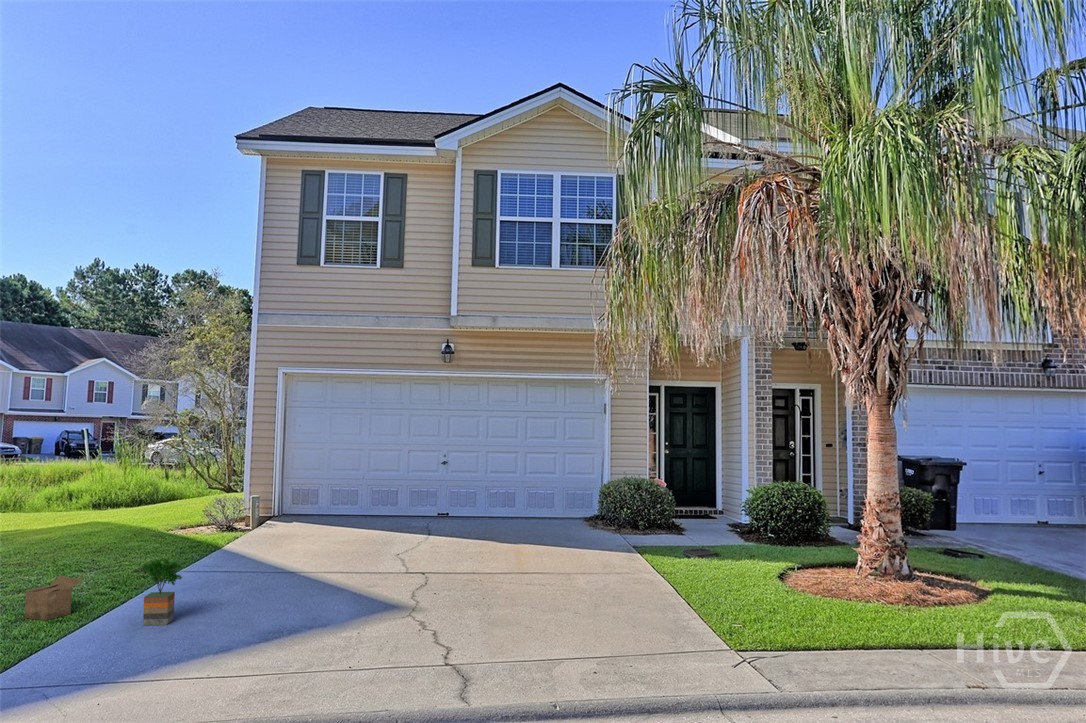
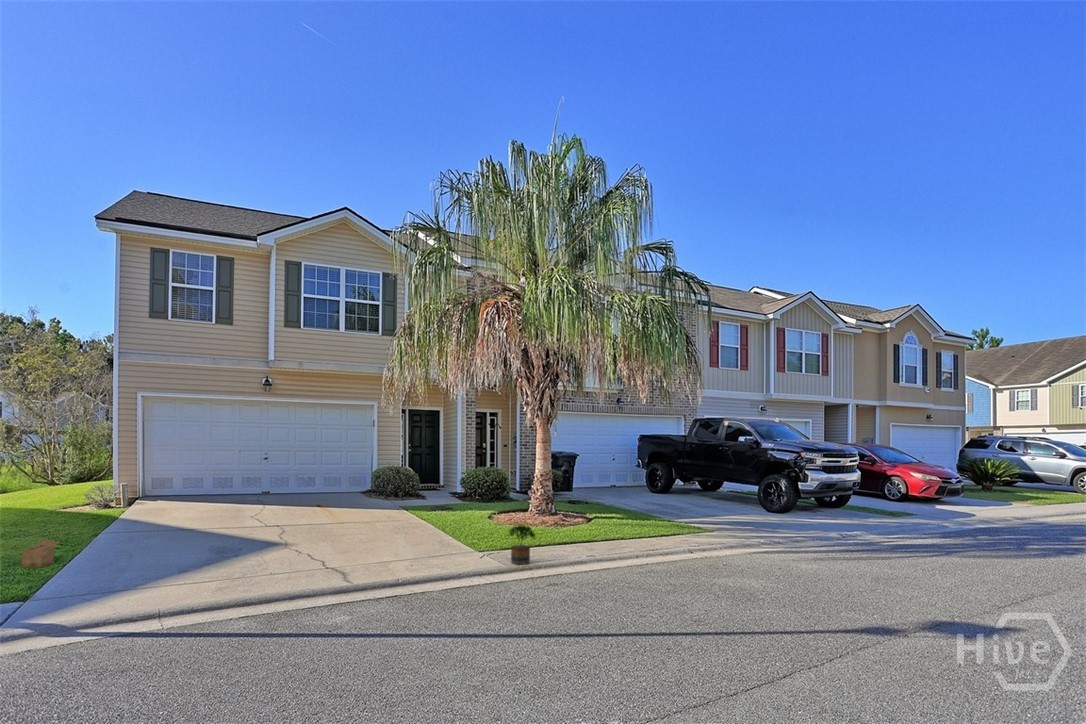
potted tree: present [142,560,183,625] -> present [509,526,535,565]

